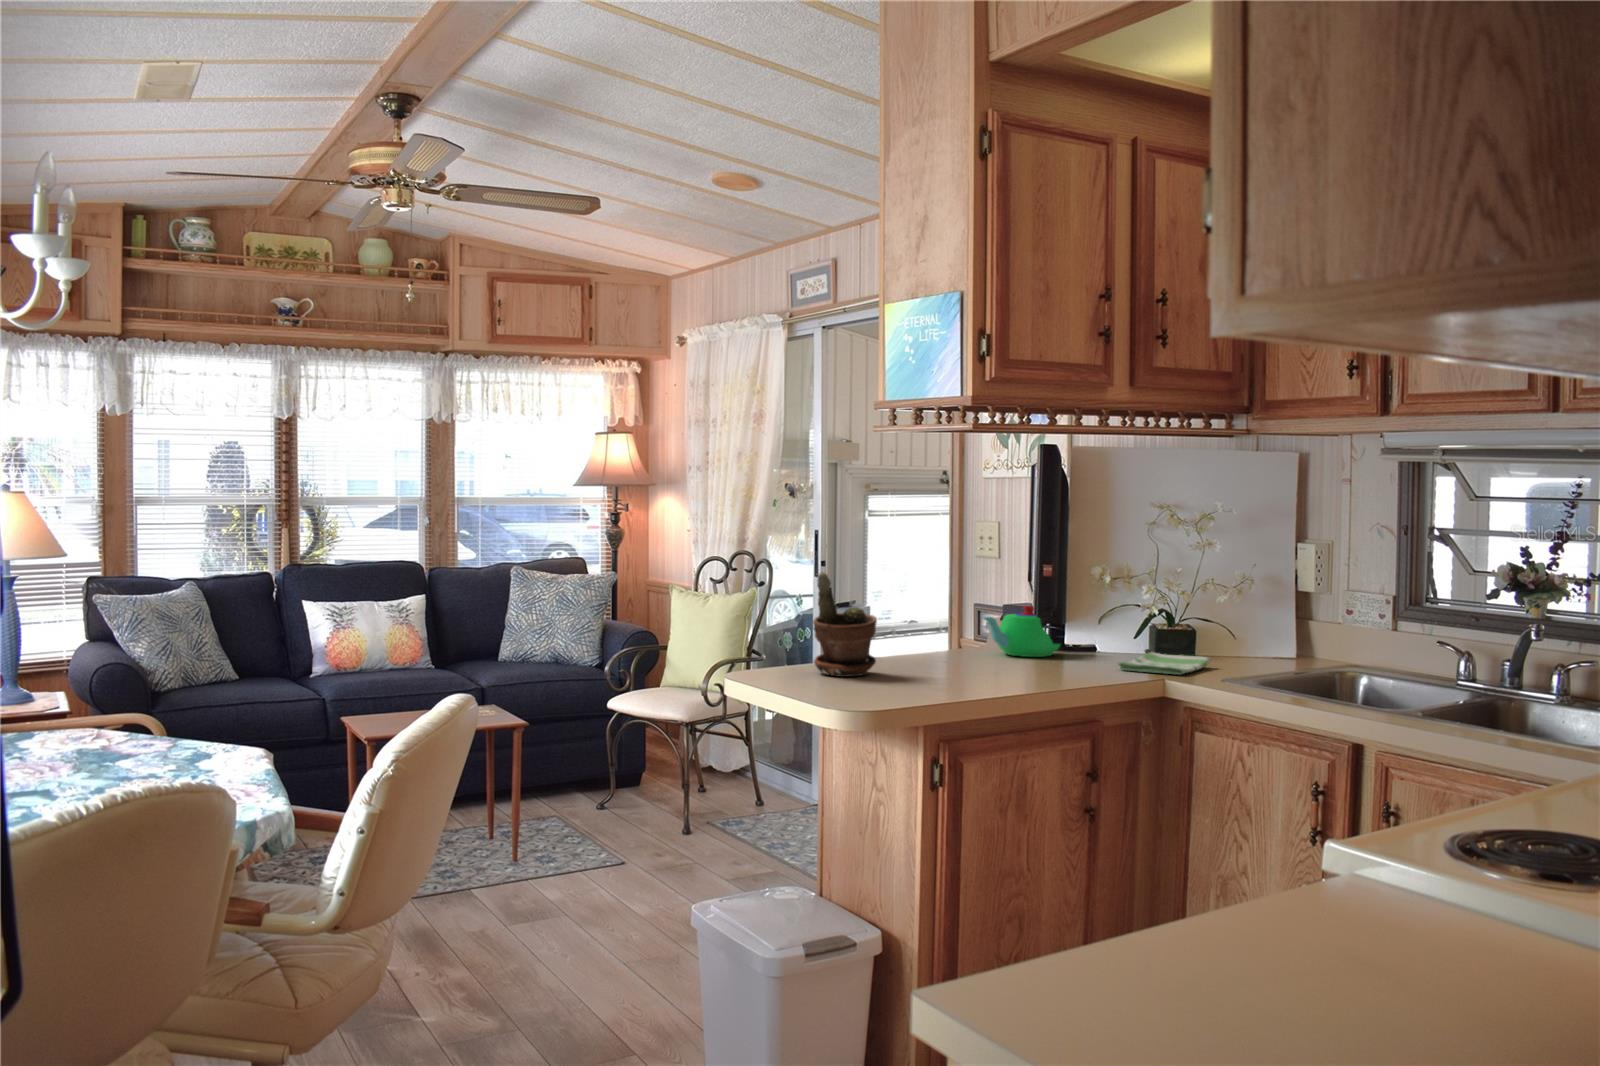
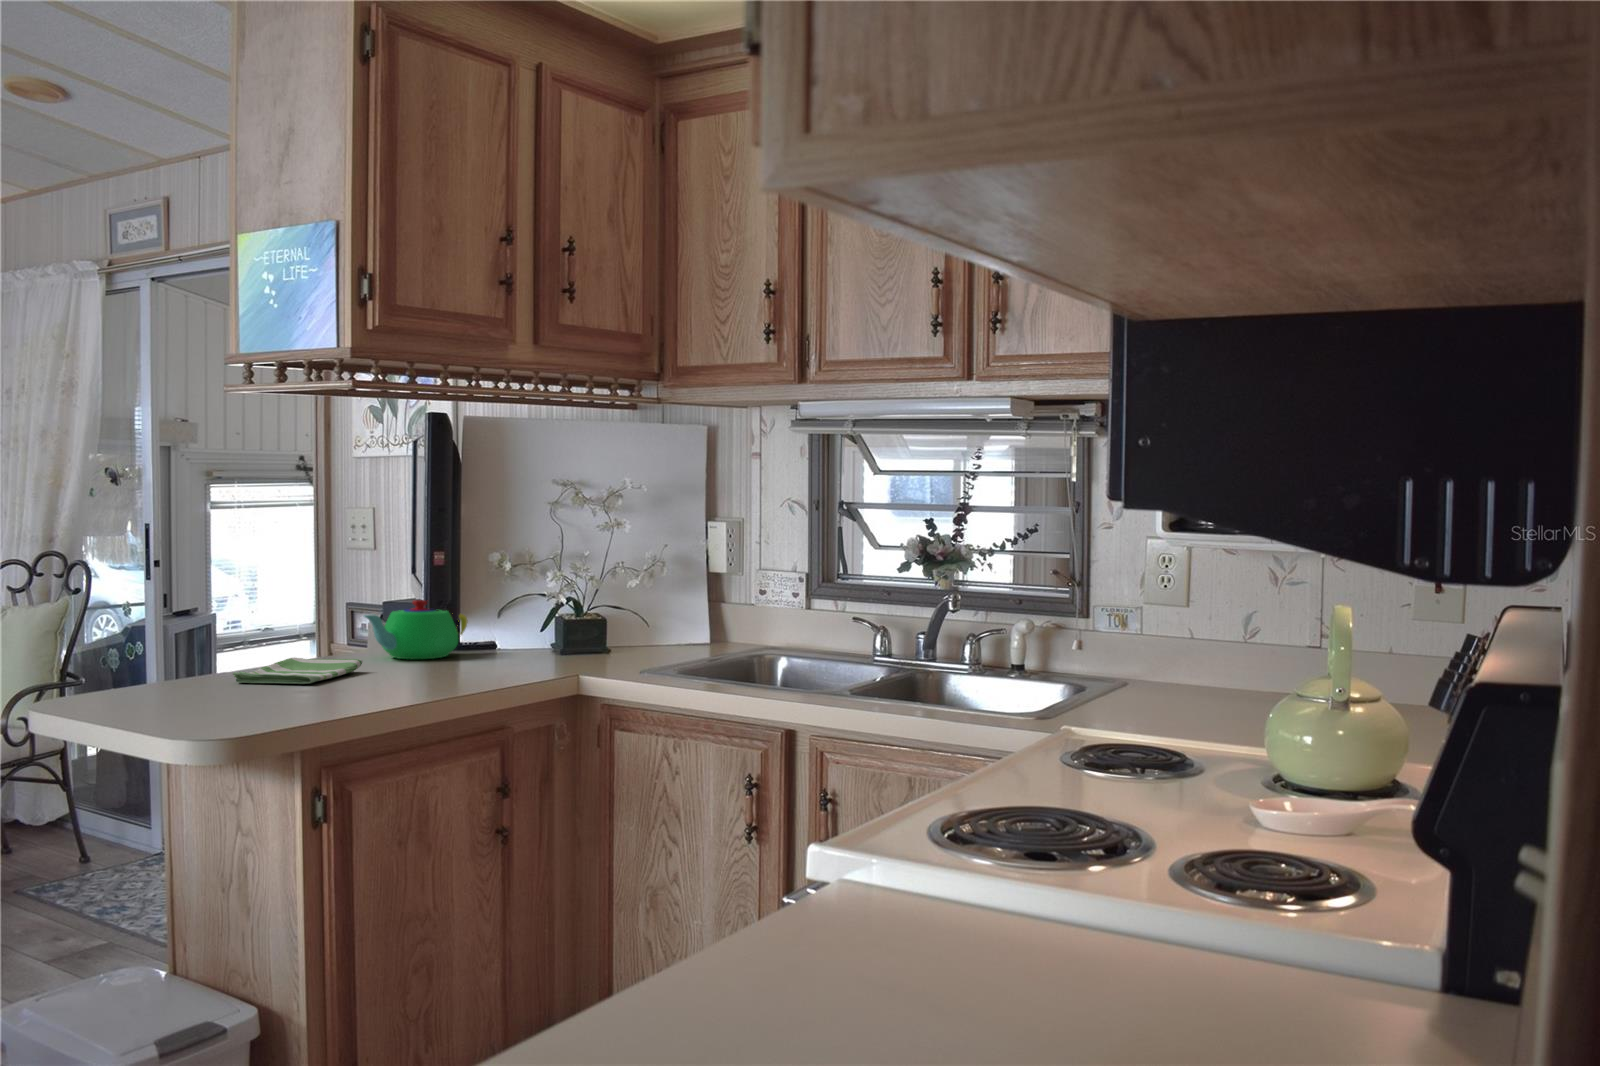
potted plant: present [813,572,877,677] -> none [133,564,225,699]
dish towel: present [1118,652,1210,674] -> present [233,658,363,684]

